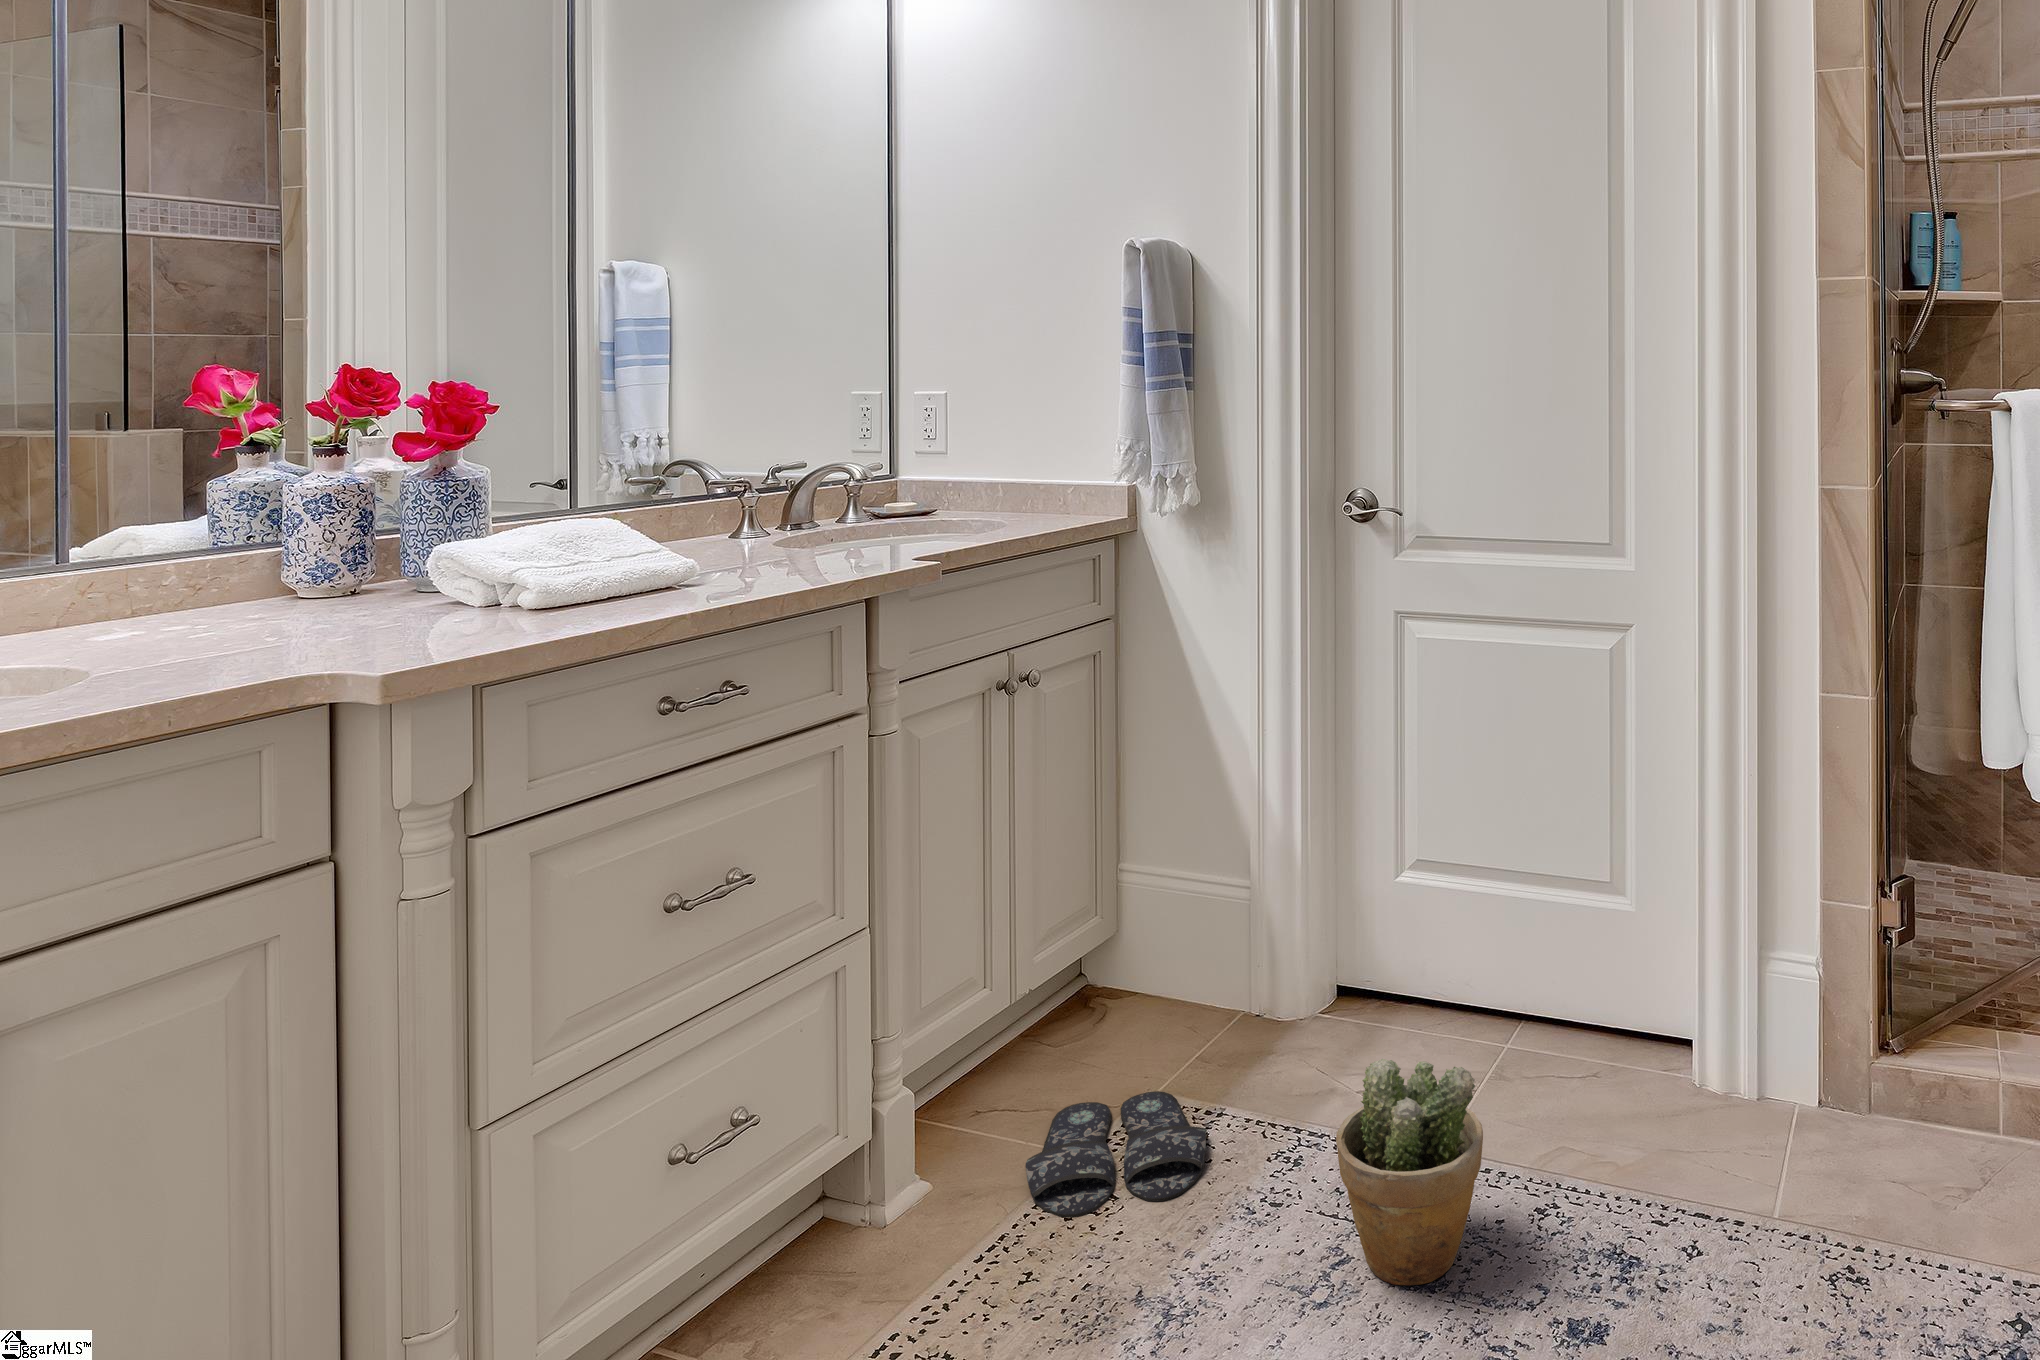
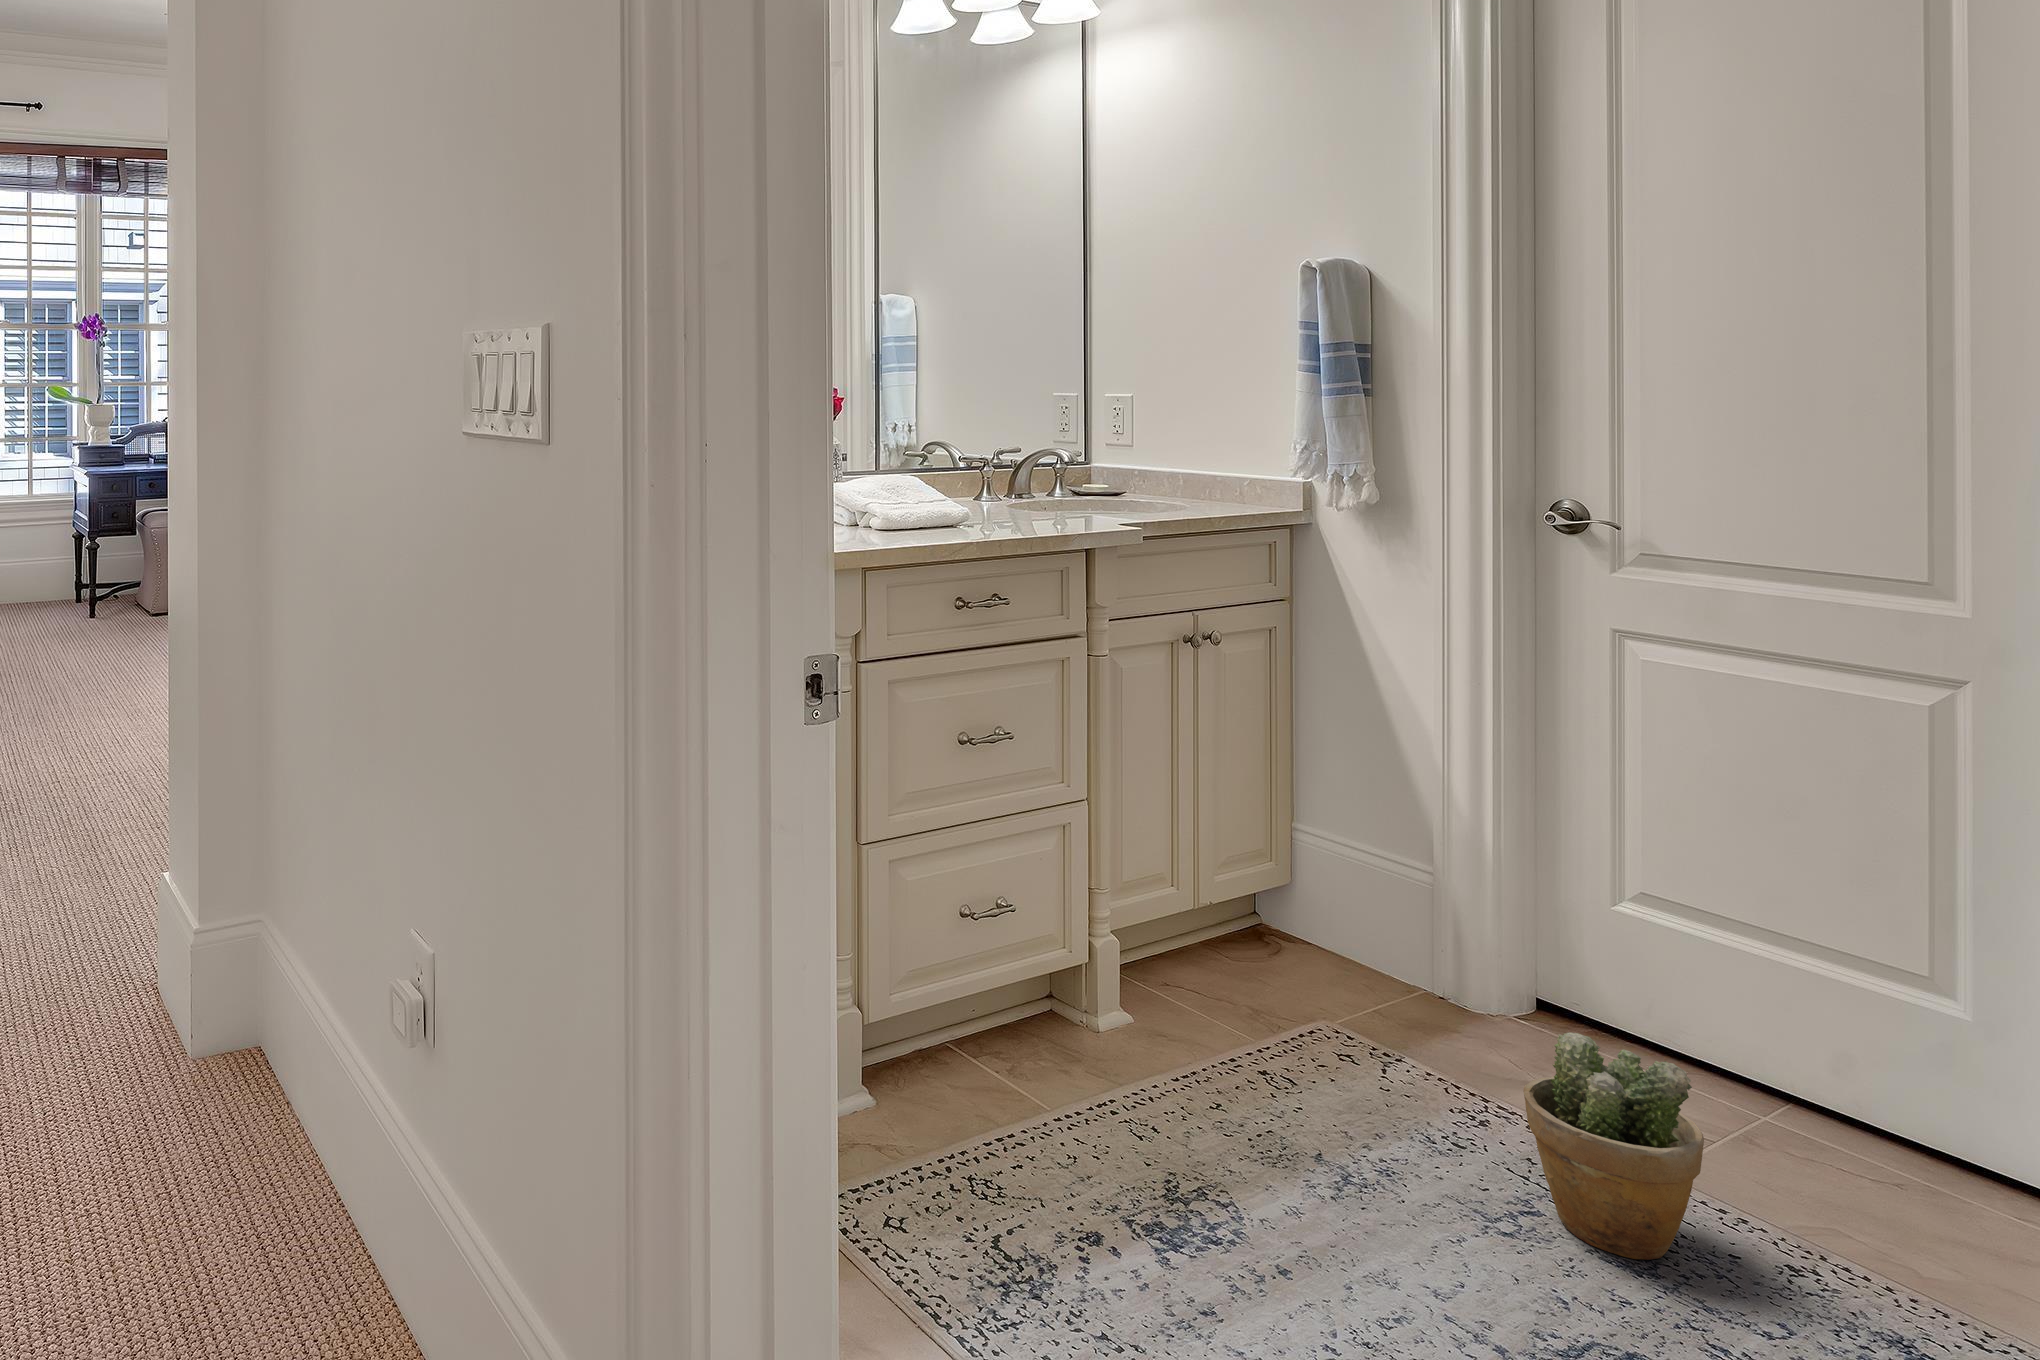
slippers: present [1025,1091,1206,1217] -> none [1213,1006,1385,1102]

